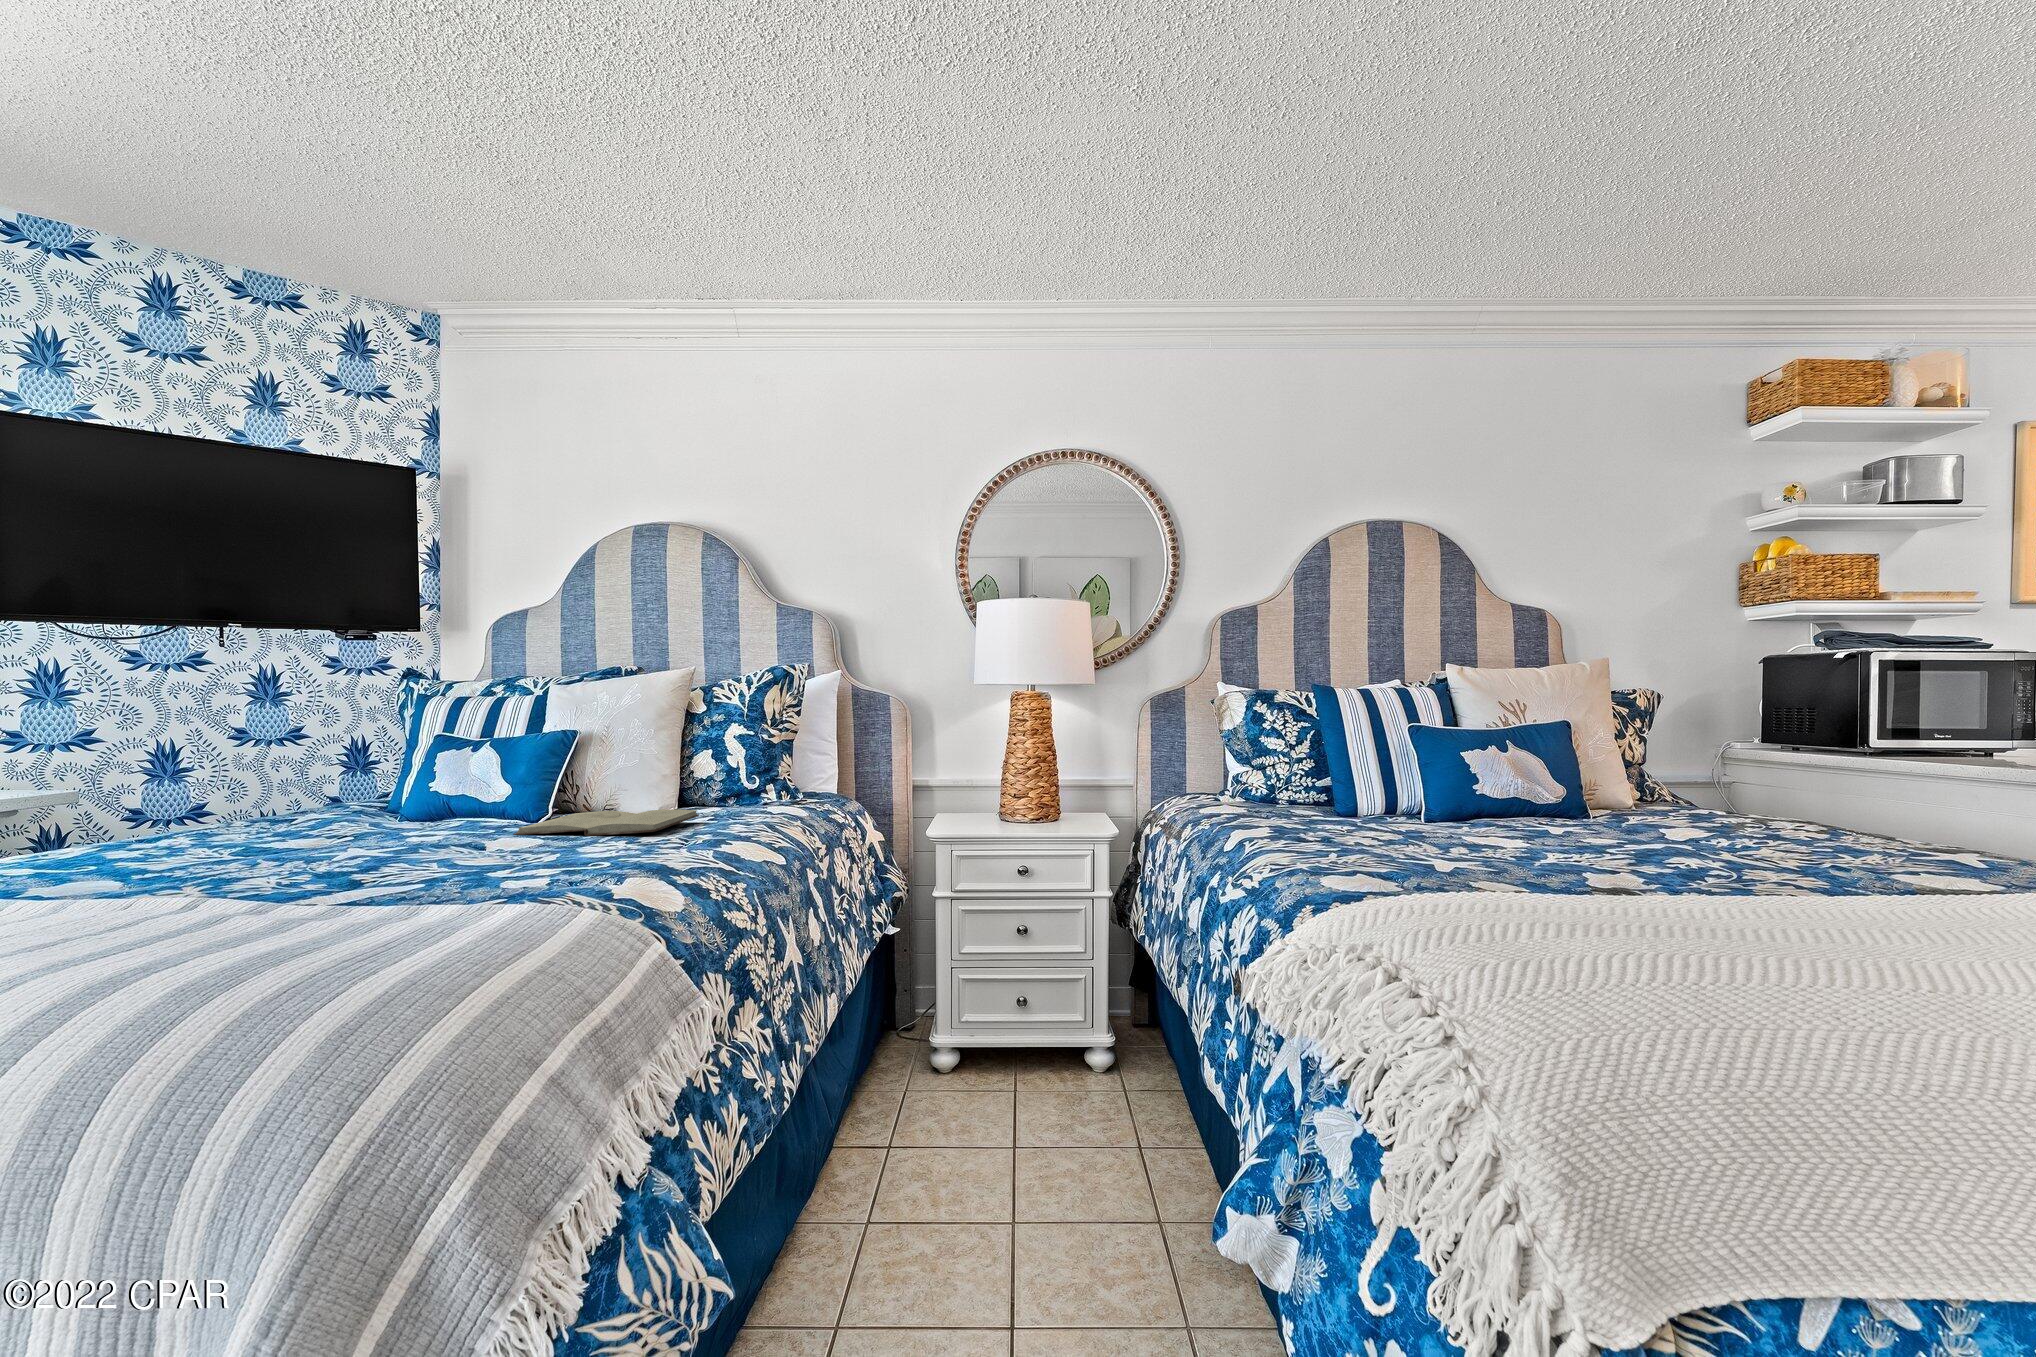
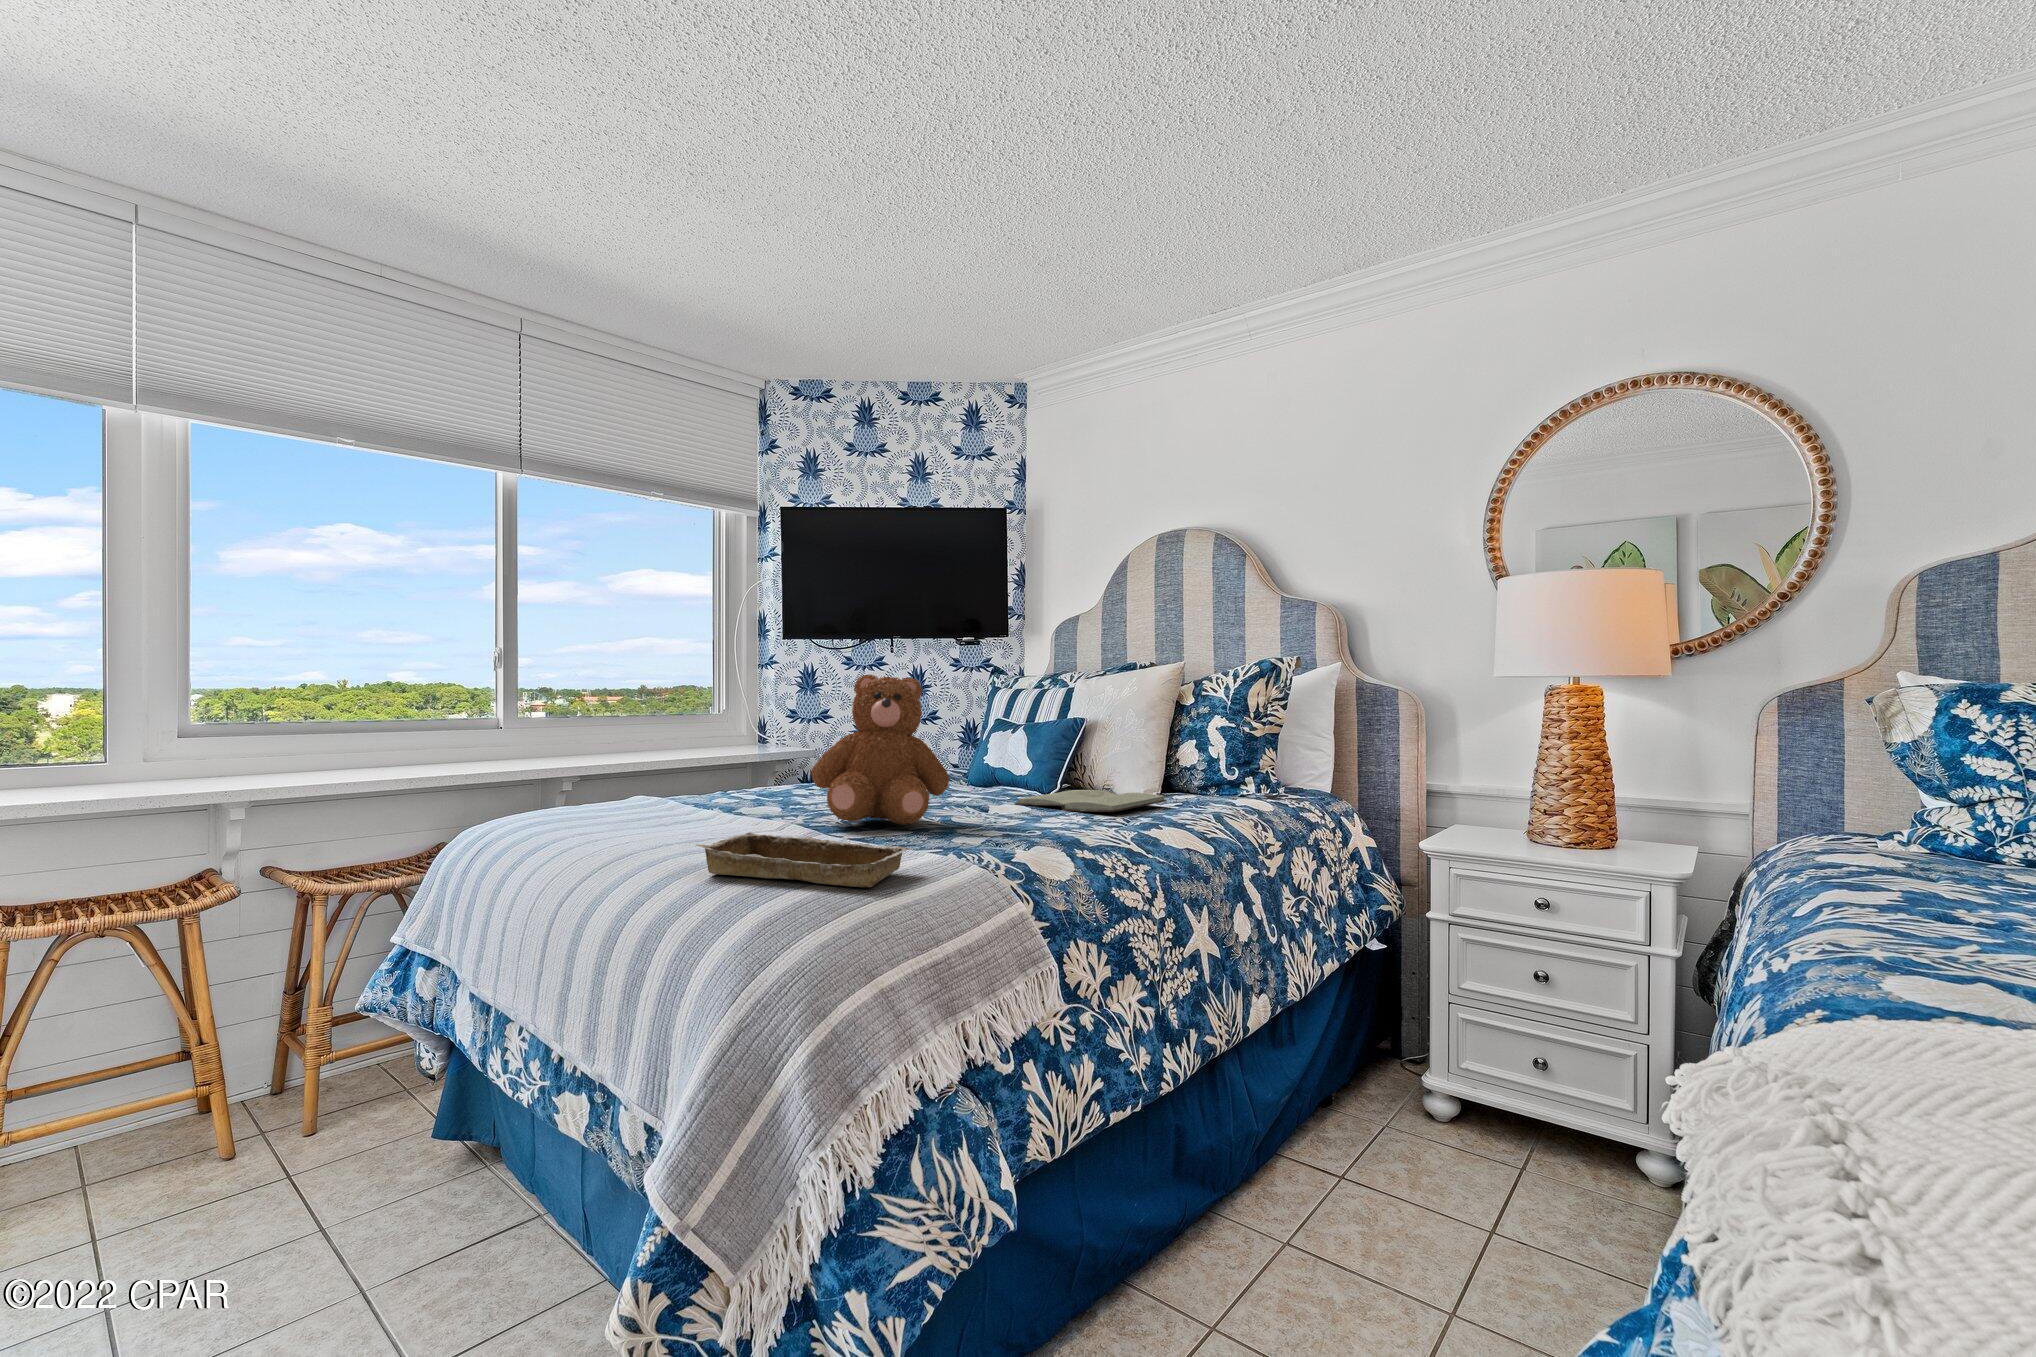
teddy bear: none [240,673,462,875] -> present [811,675,949,825]
tray: none [159,889,509,963] -> present [696,832,913,887]

